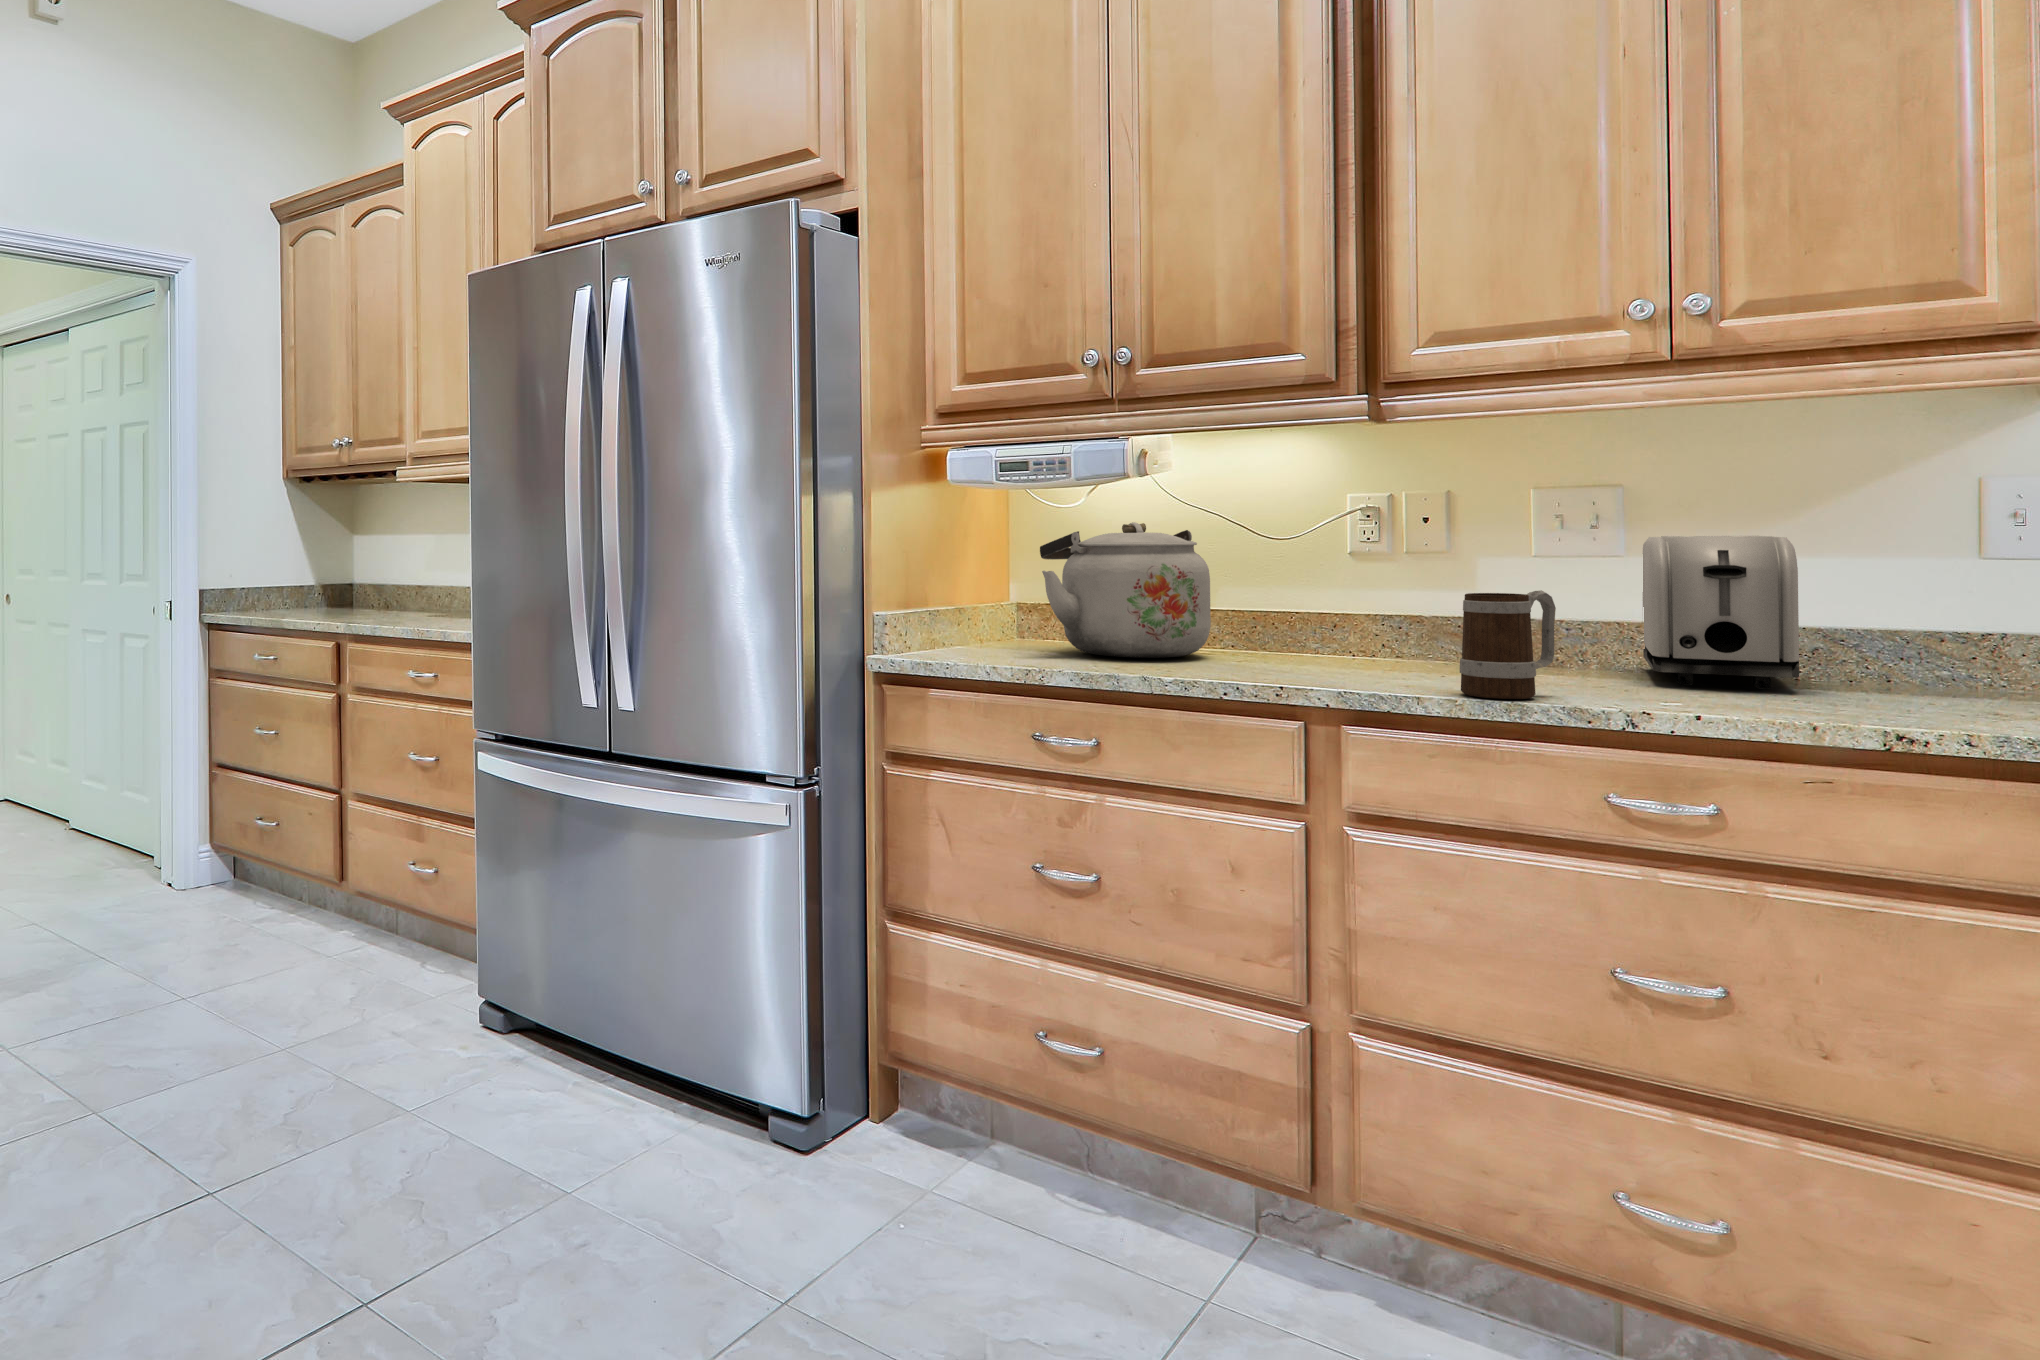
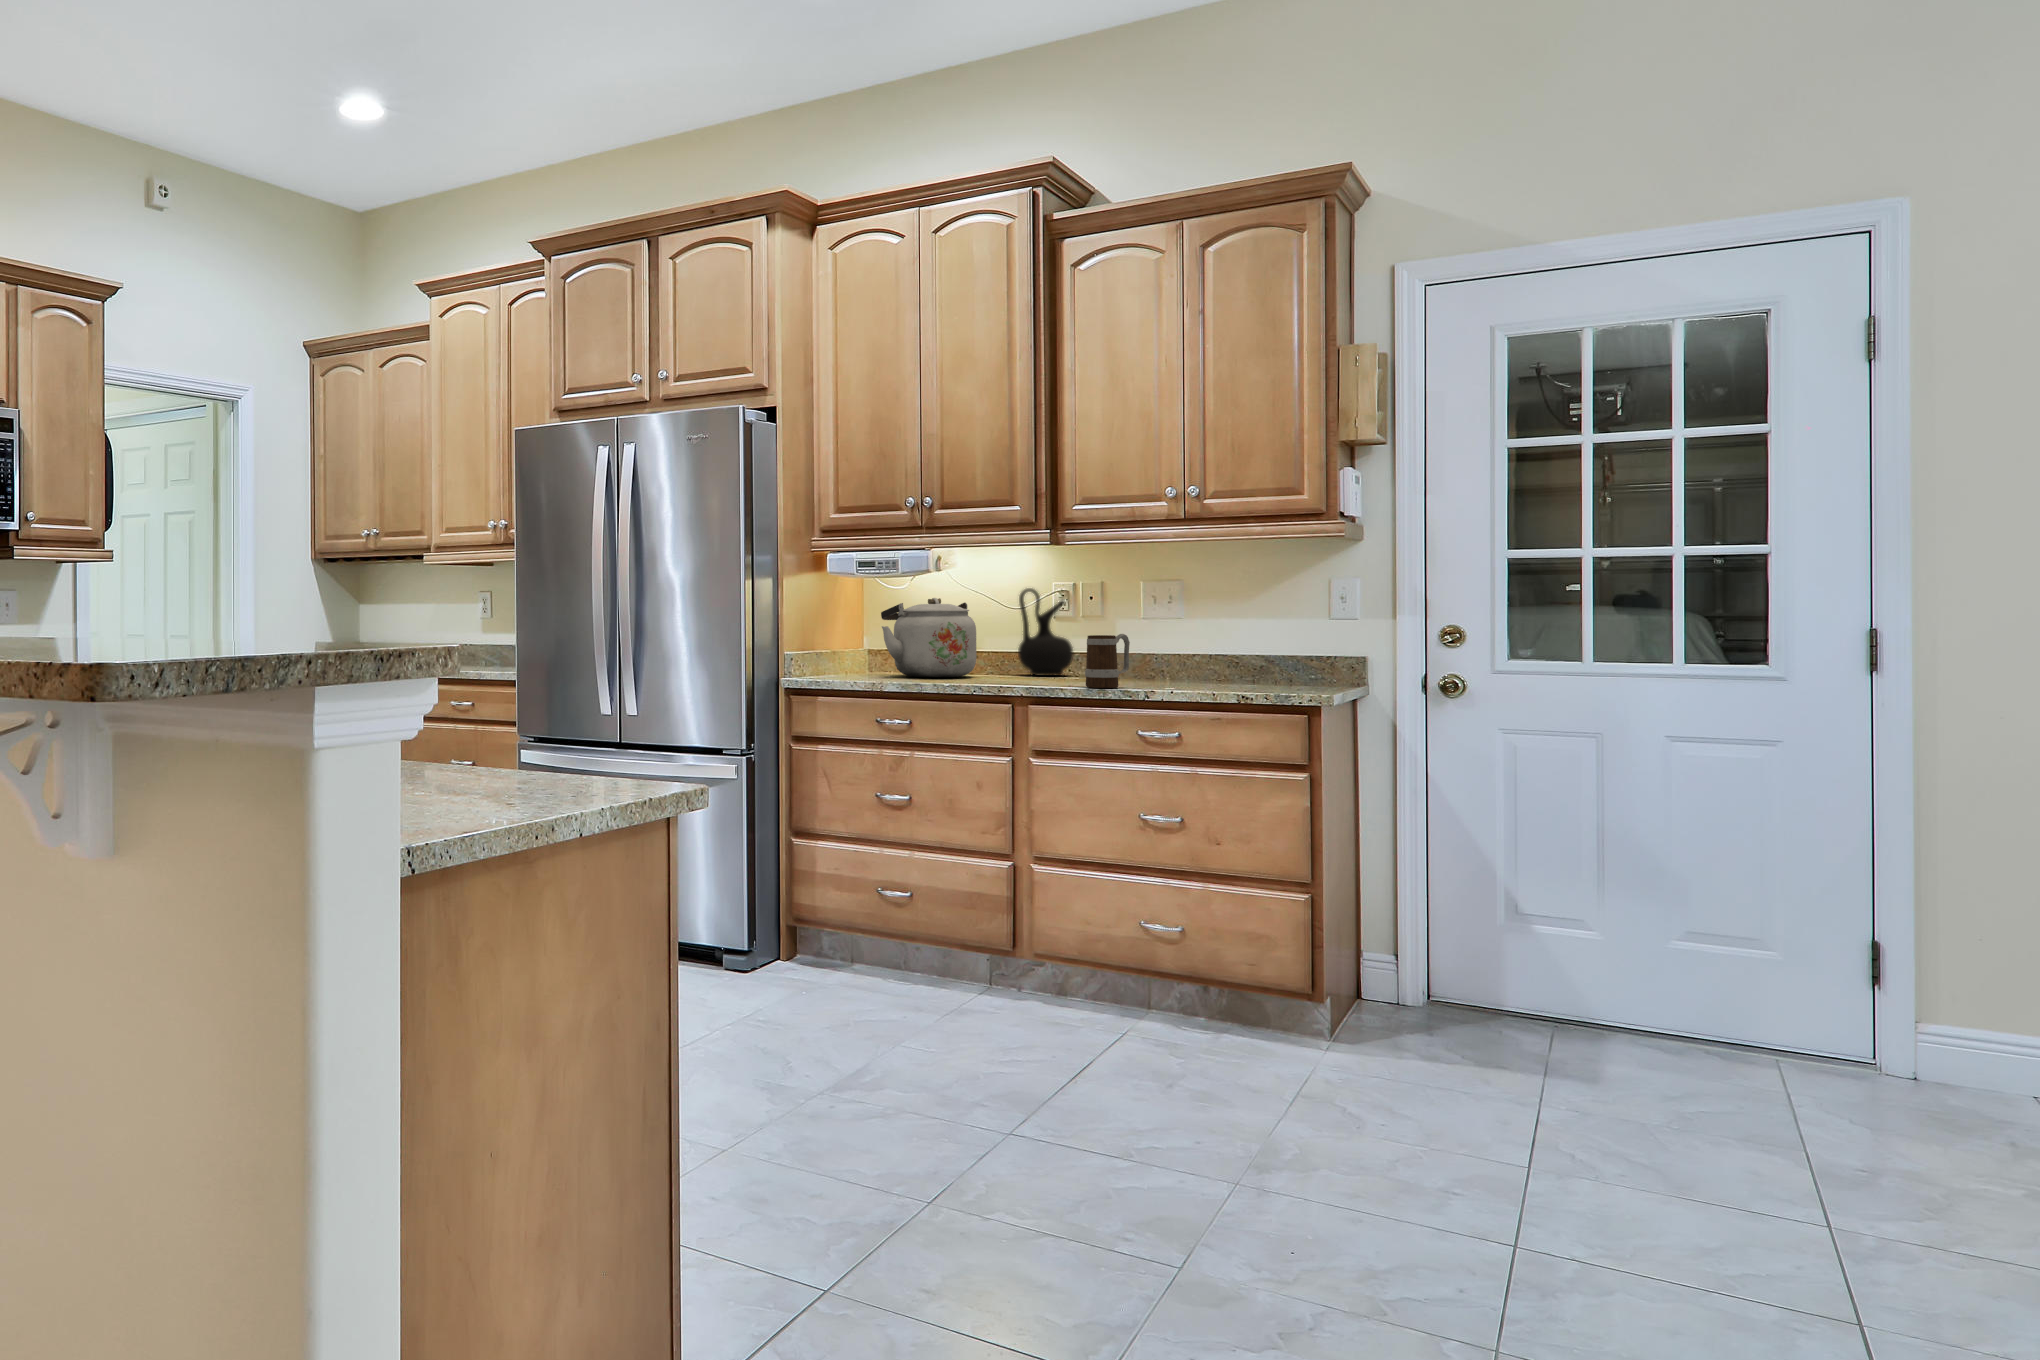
ceramic jug: none [1281,505,1386,655] -> present [1018,588,1074,676]
toaster: present [1642,536,1799,689] -> none [1184,607,1253,684]

